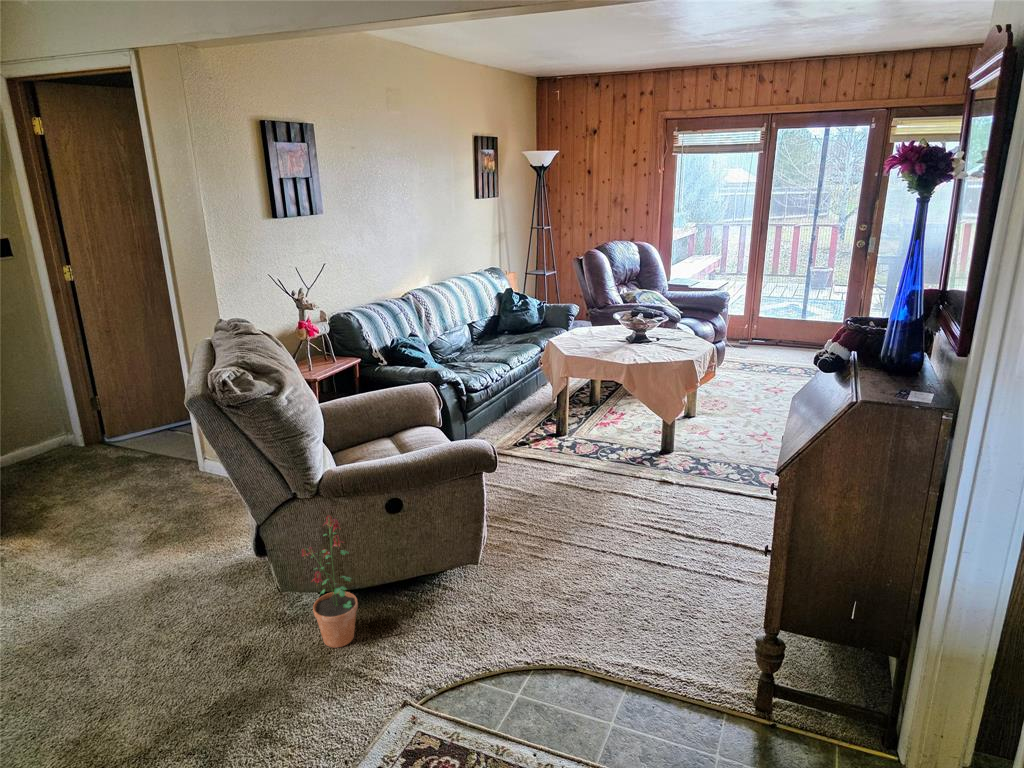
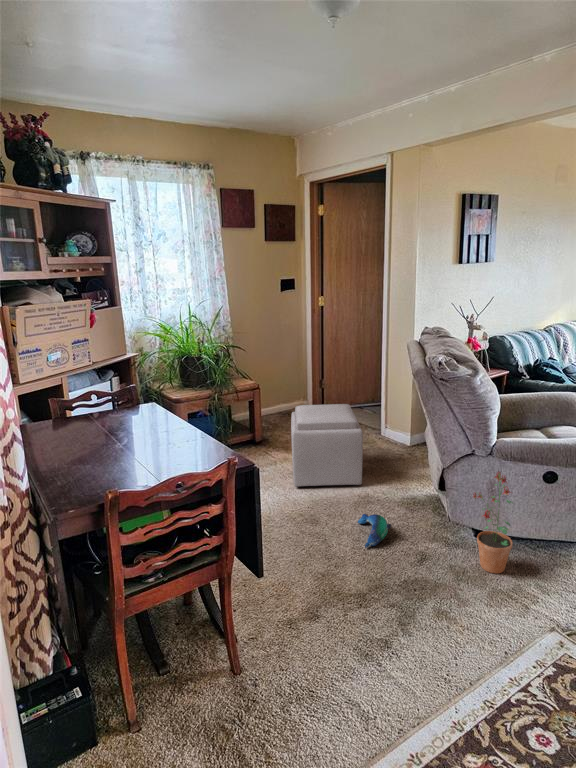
ottoman: none [16,444,158,596] -> present [291,404,363,487]
plush toy: none [146,610,196,669] -> present [358,514,391,548]

